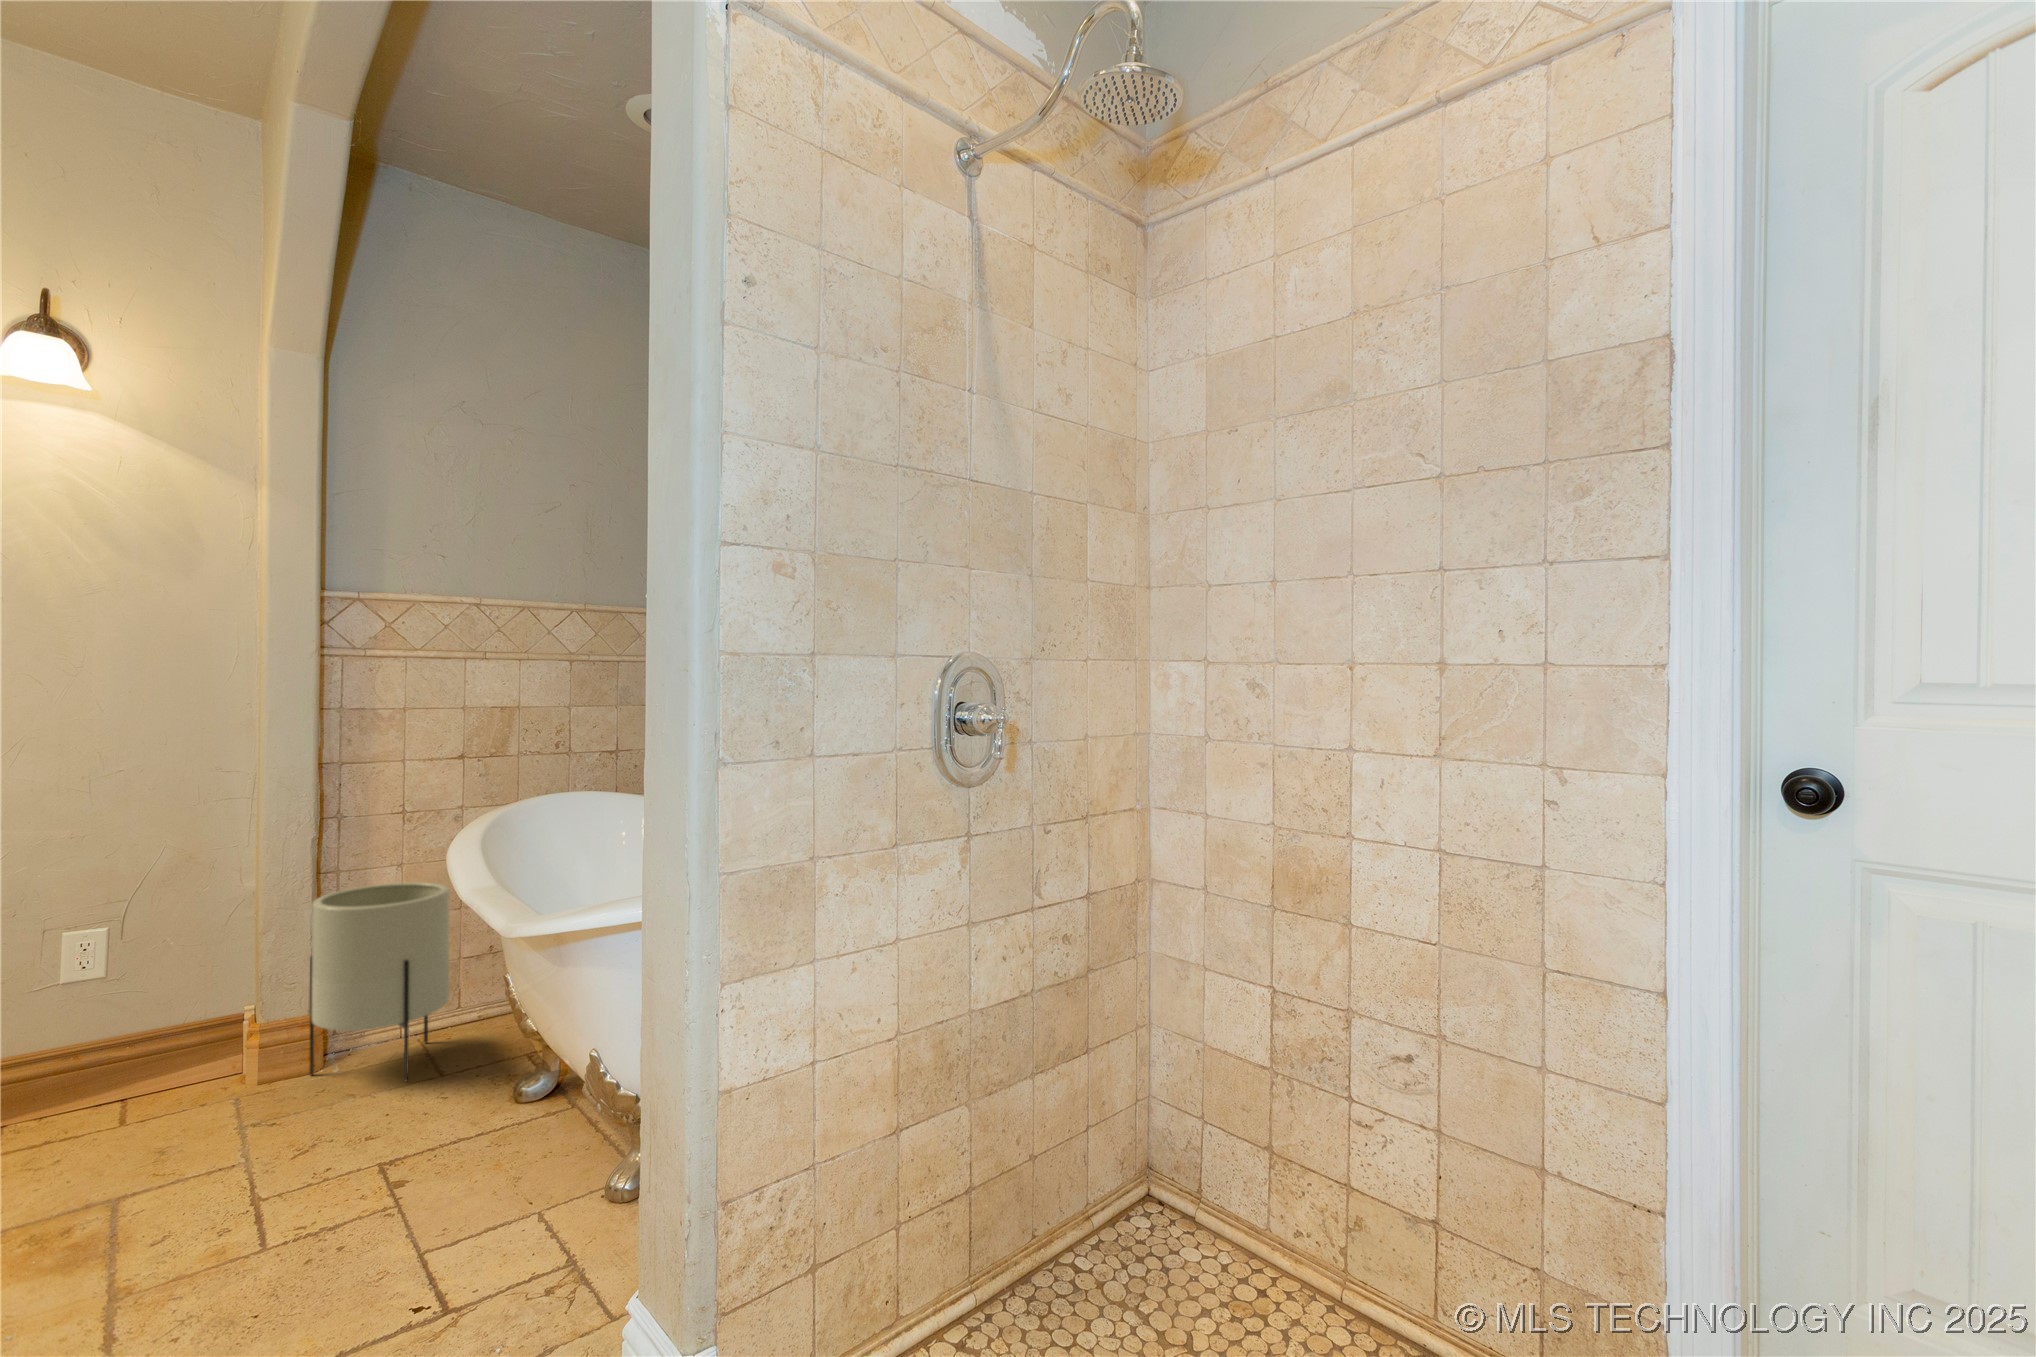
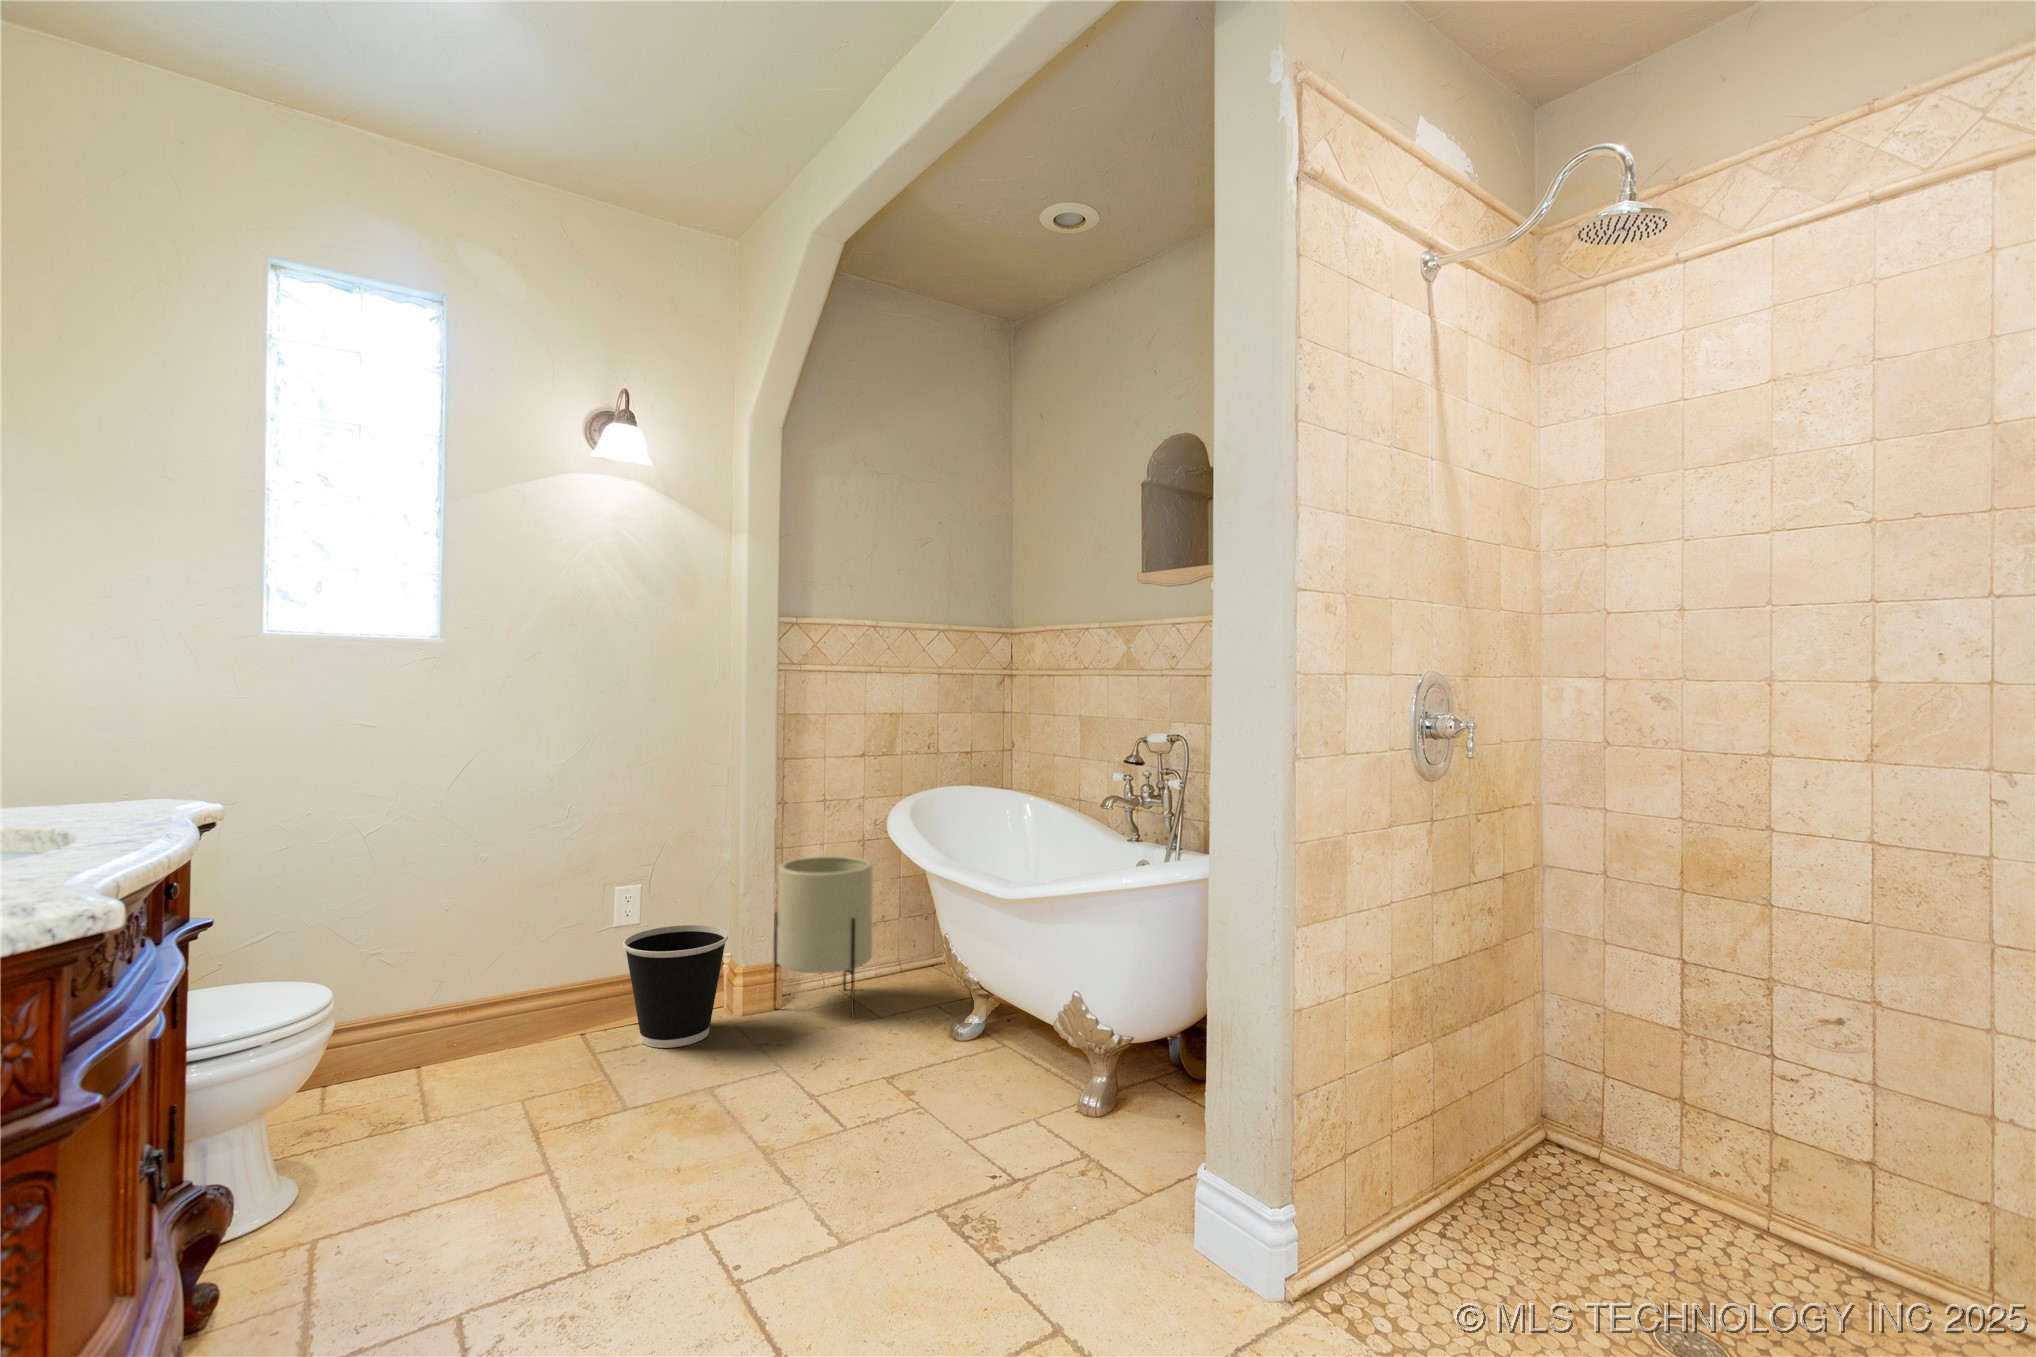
wastebasket: none [52,978,224,1141] -> present [623,925,728,1048]

